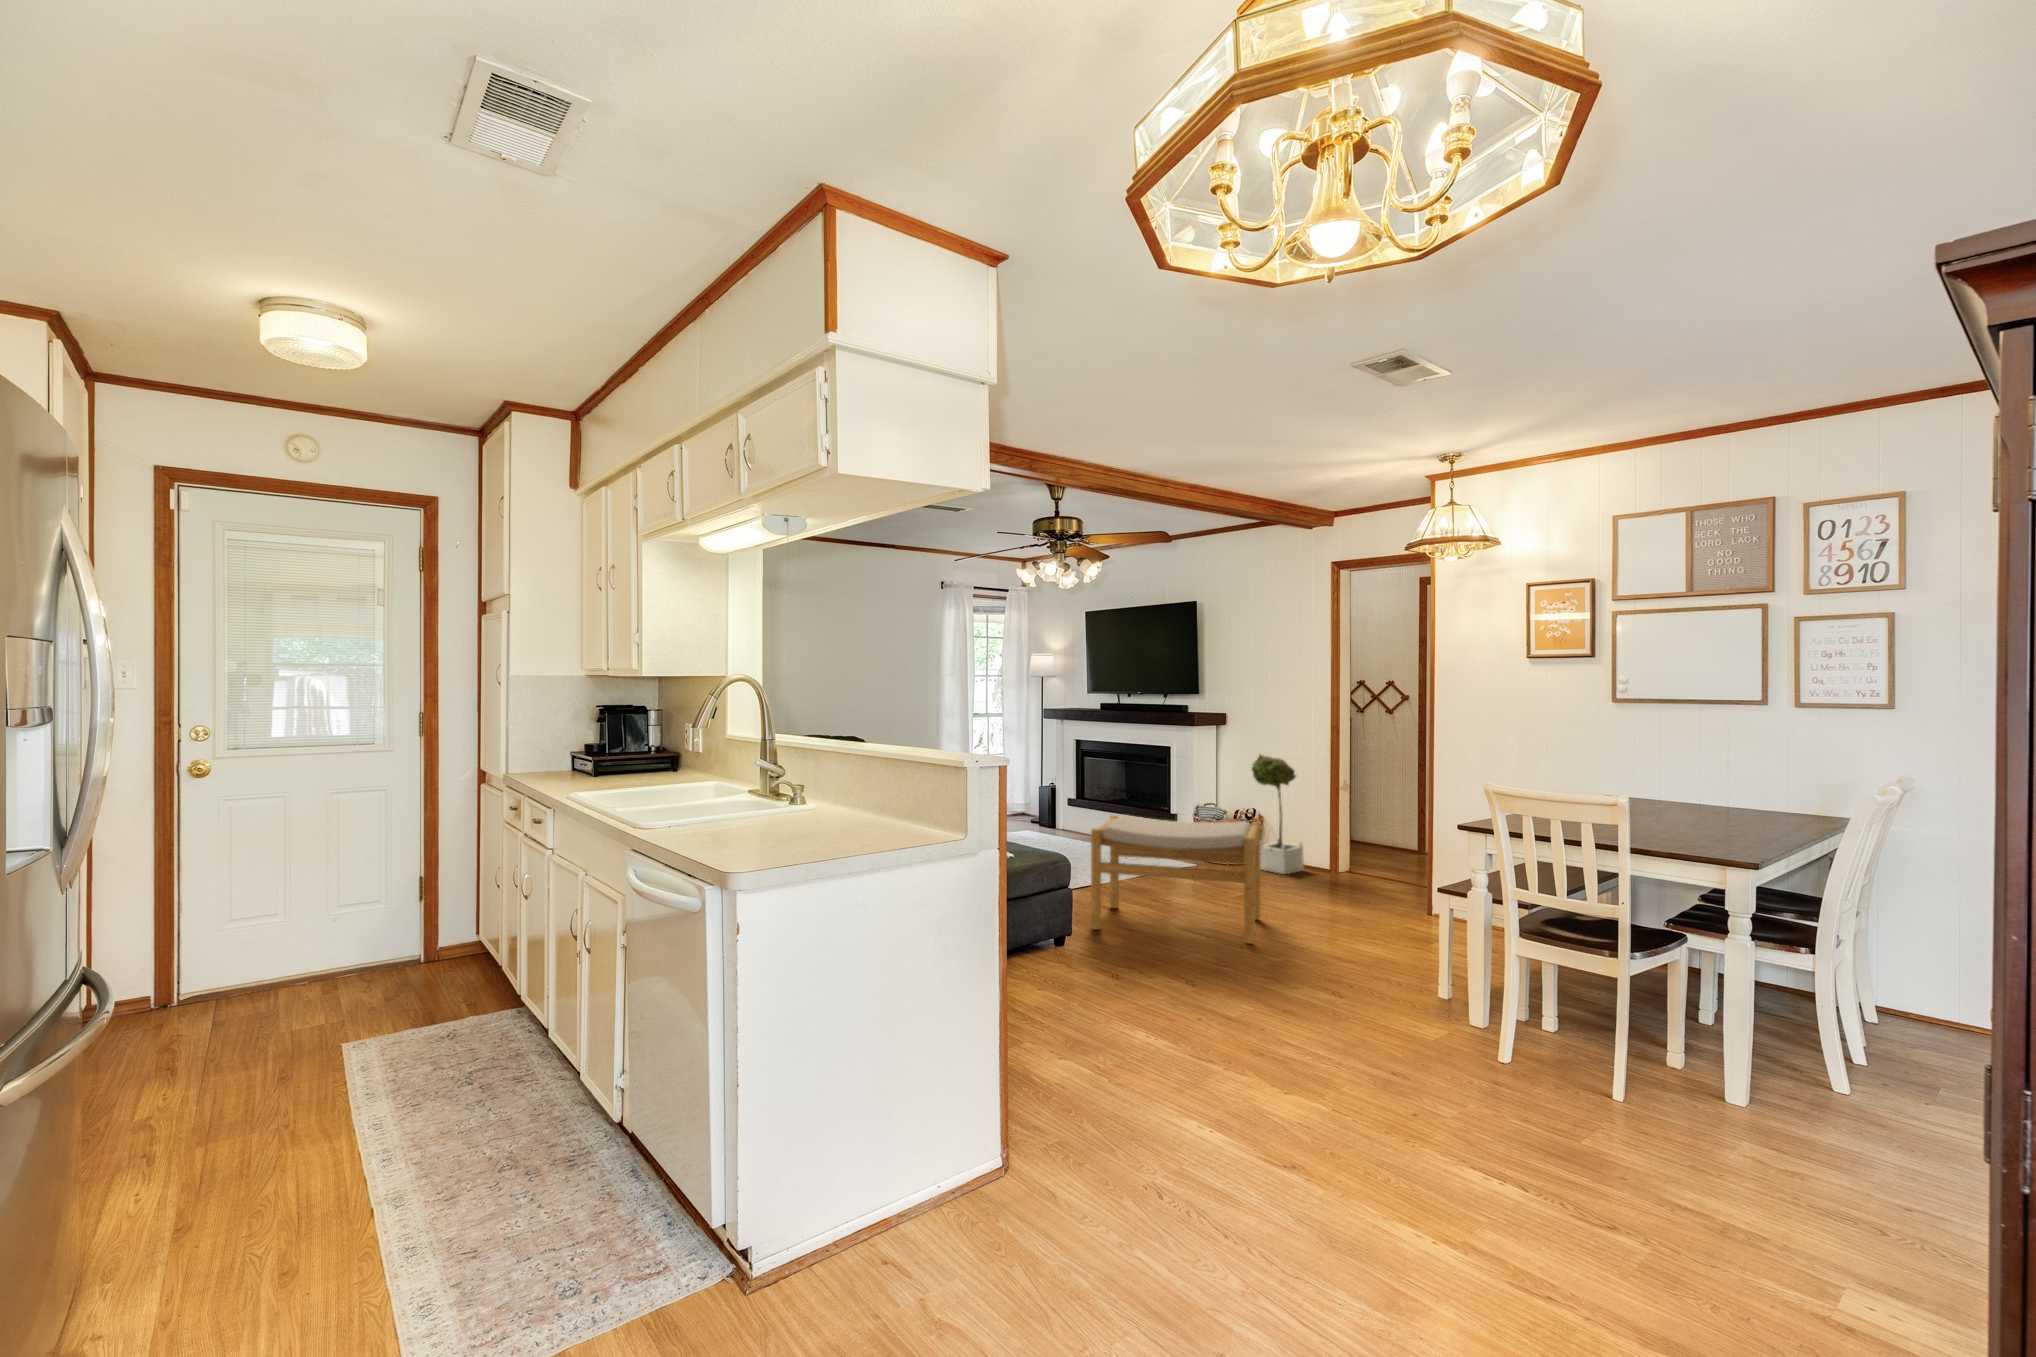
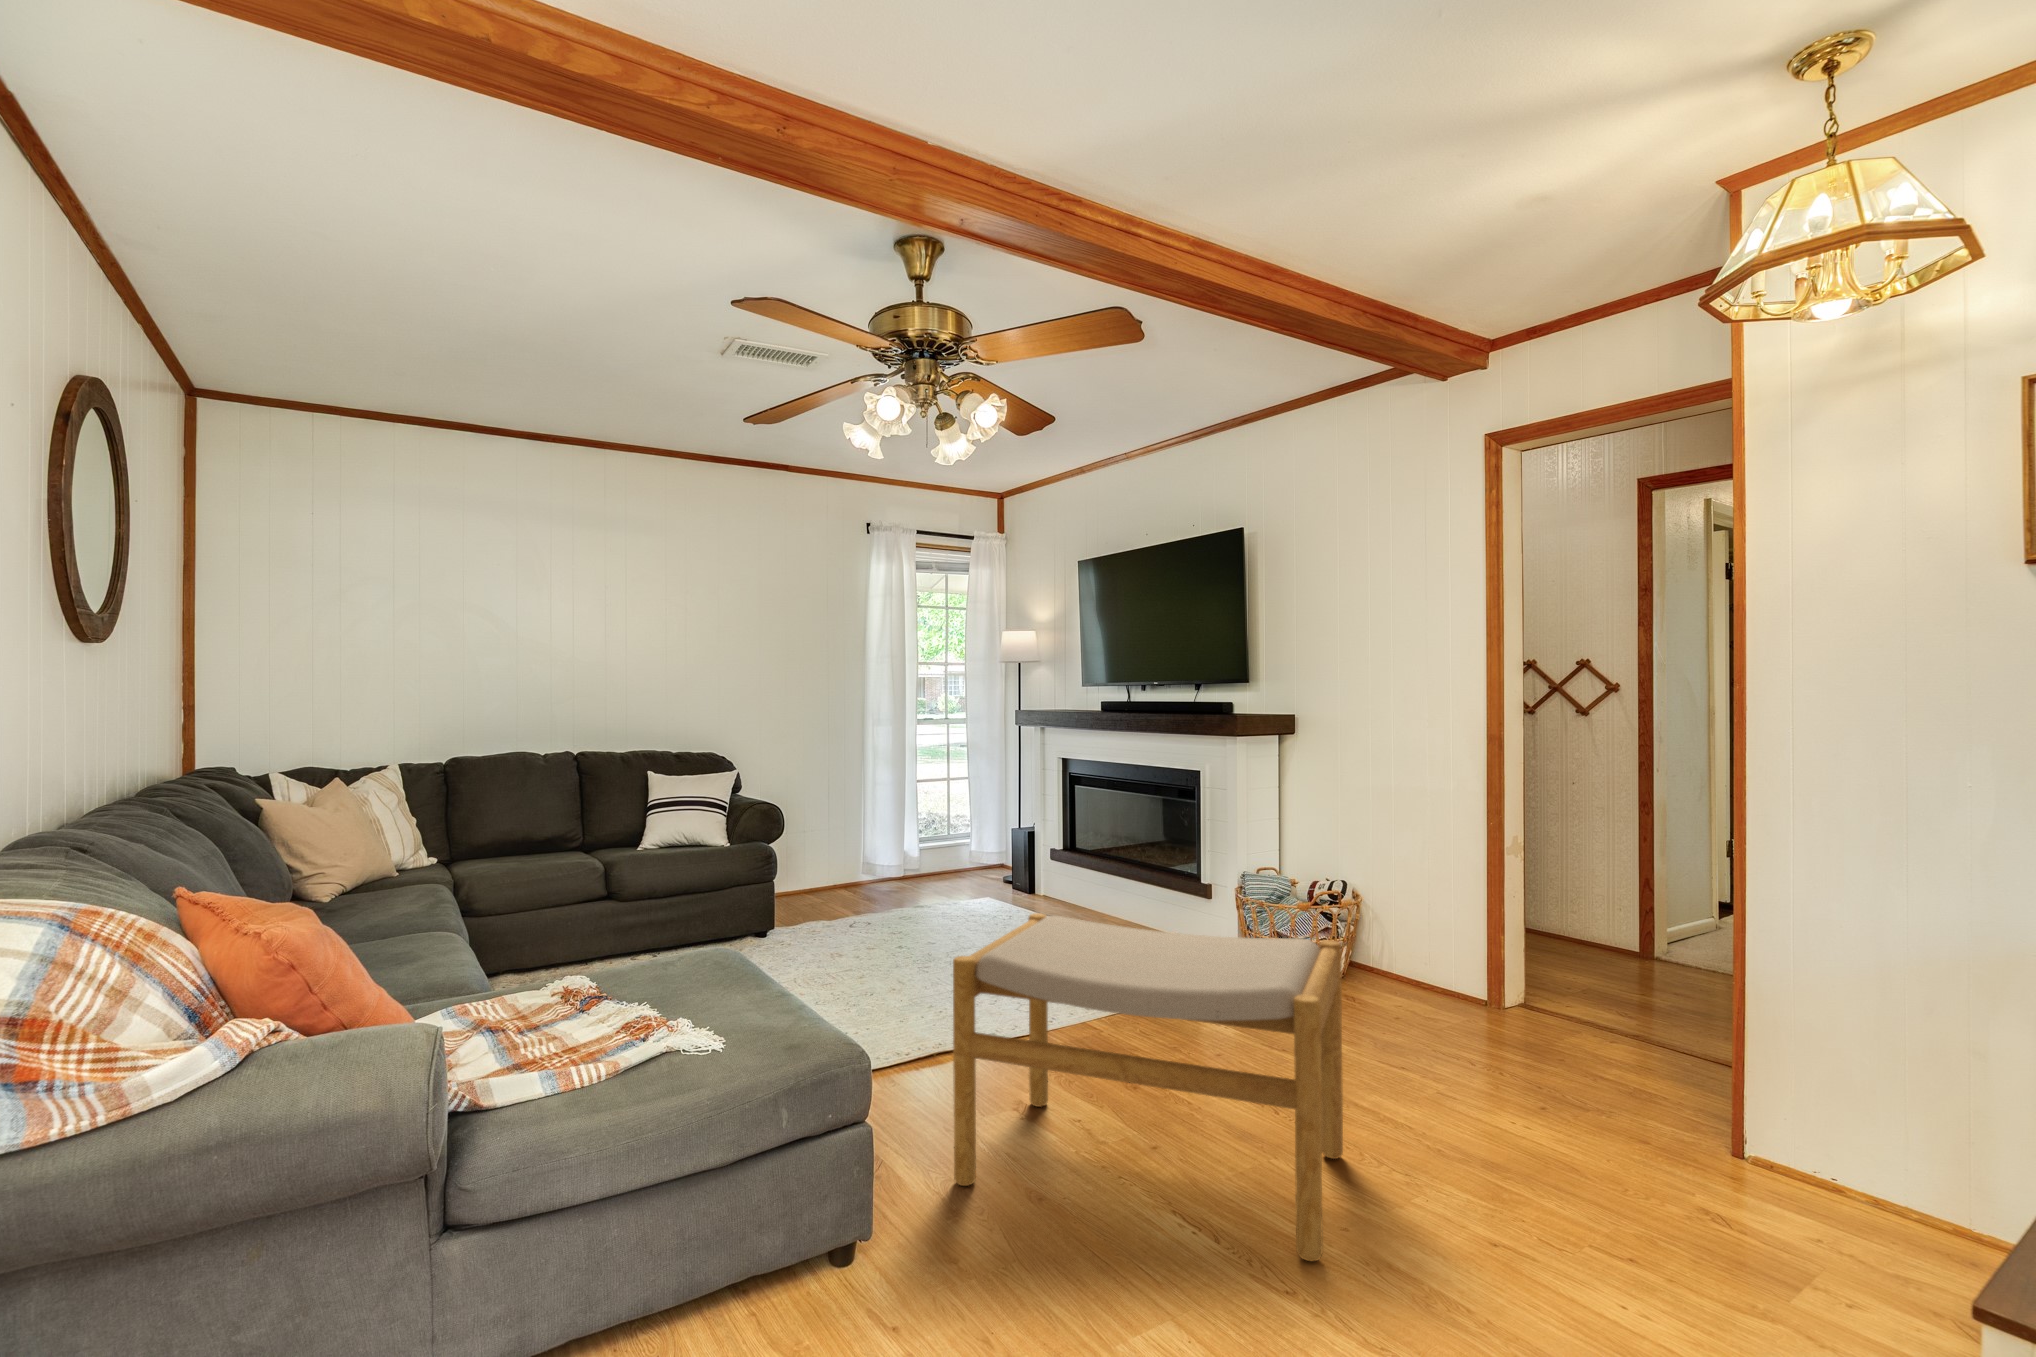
potted tree: present [1252,755,1304,874] -> none [1335,784,1437,1011]

